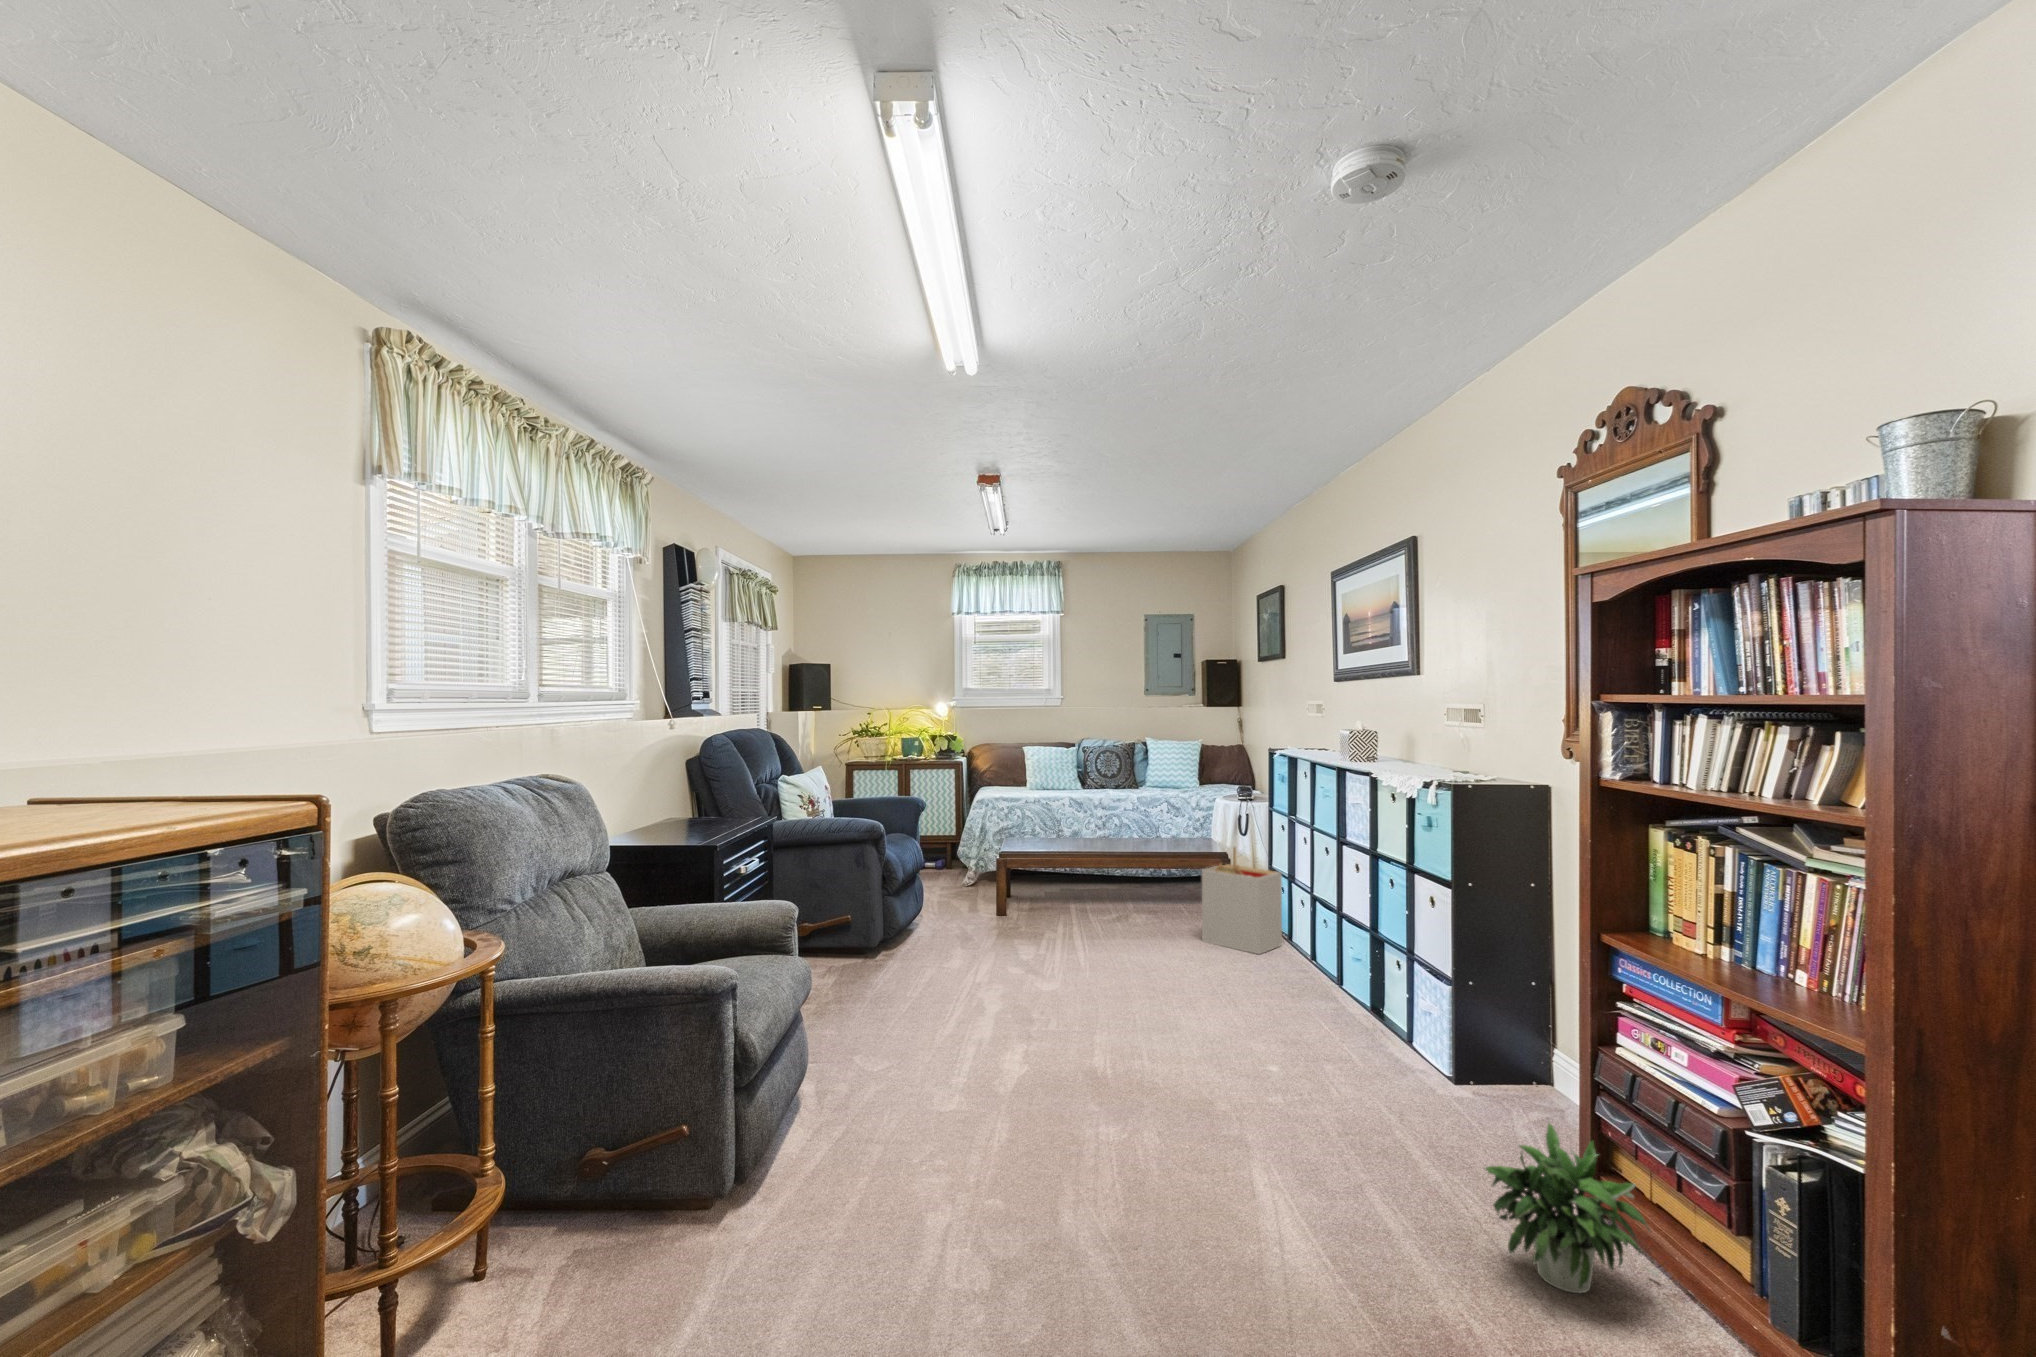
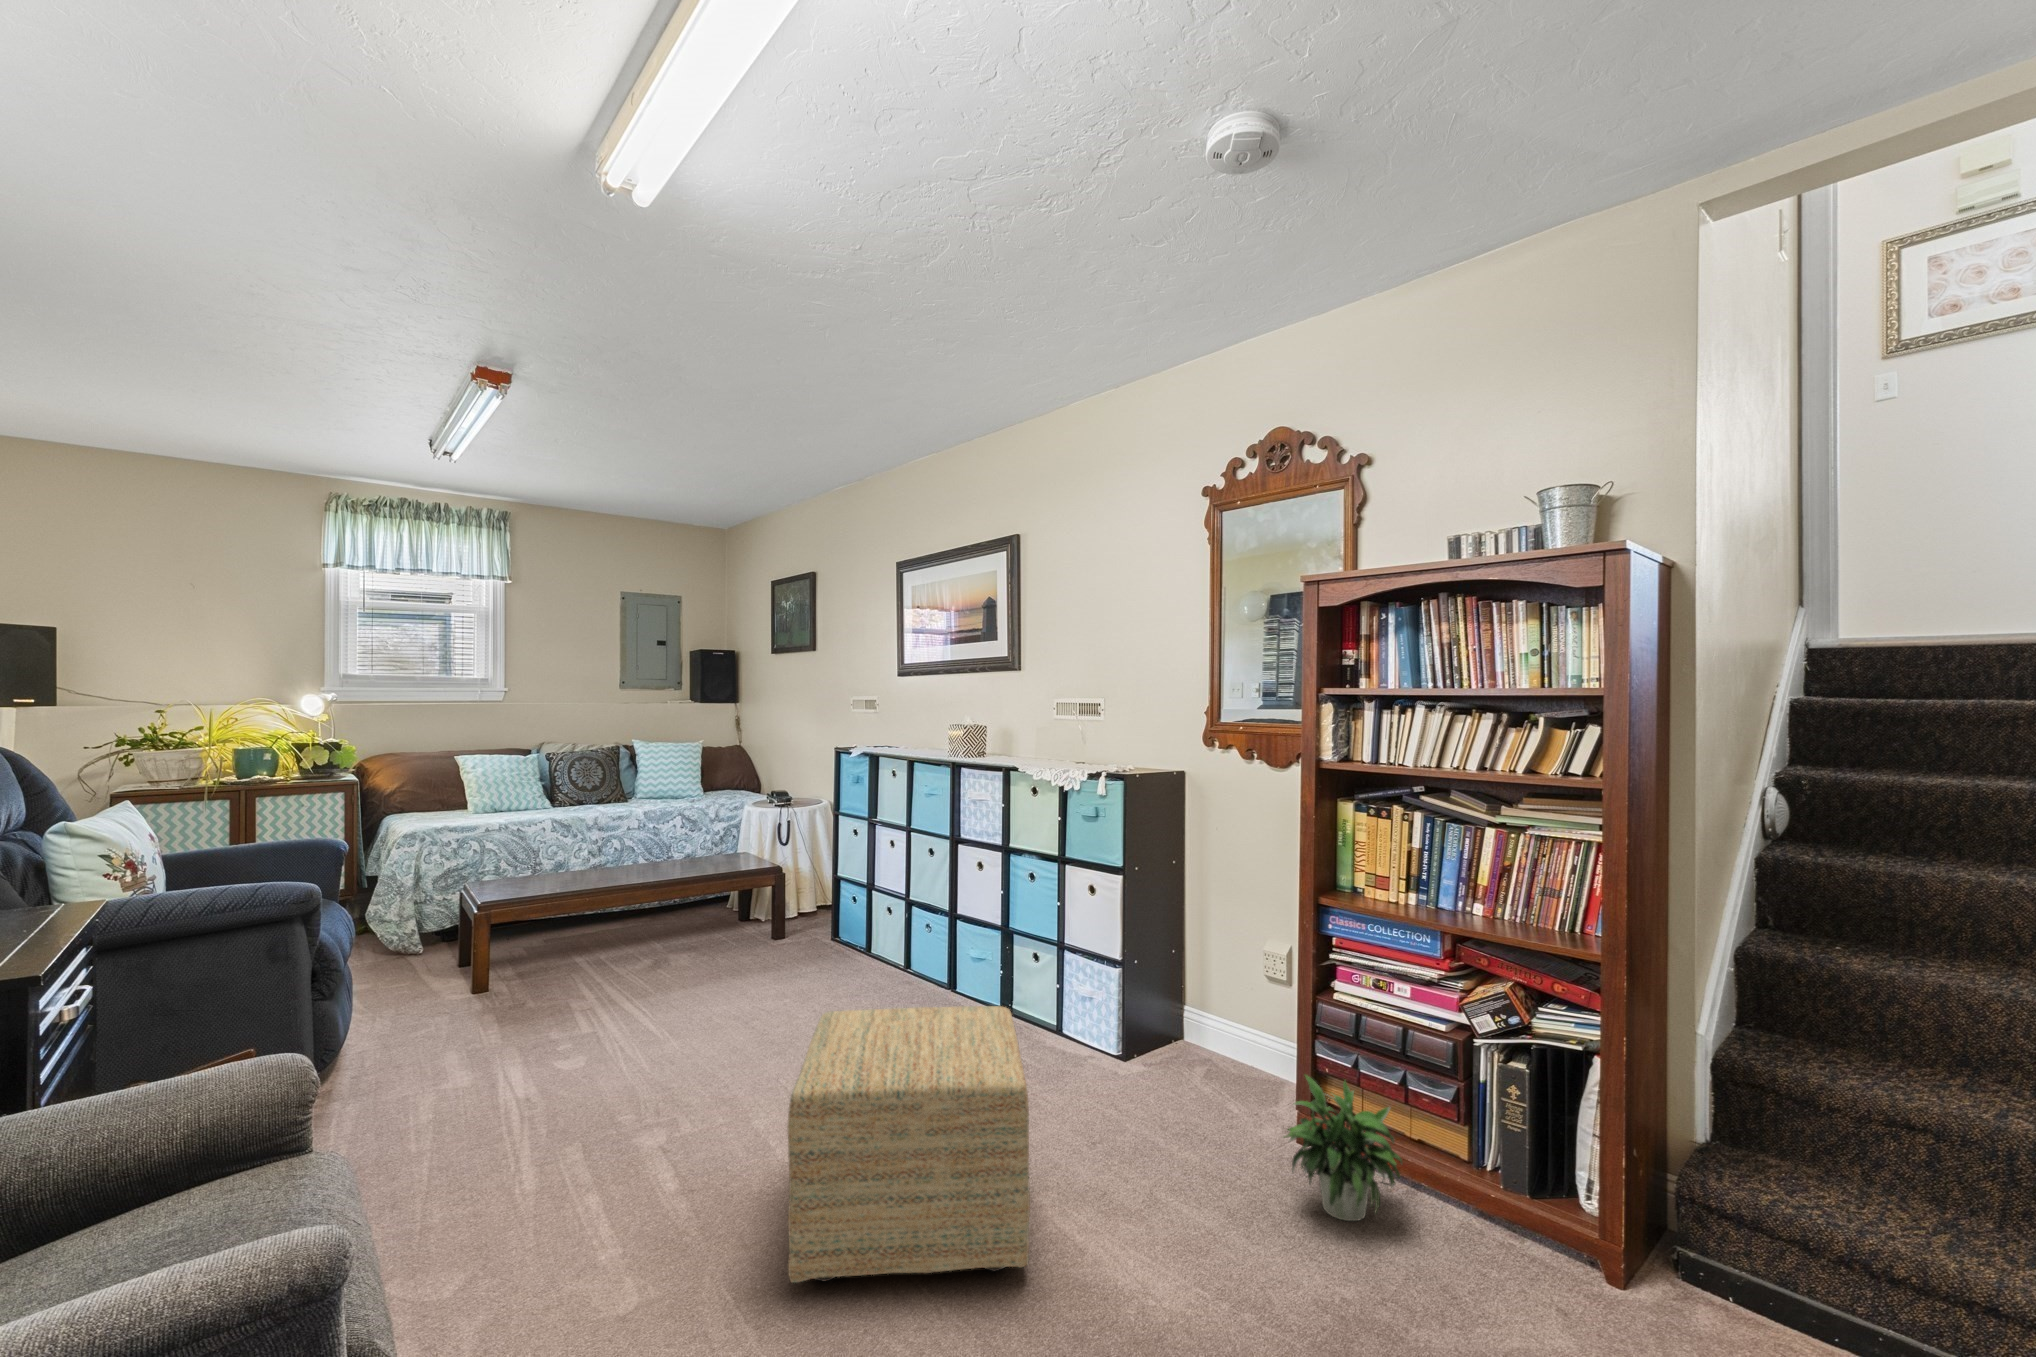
storage bin: present [1202,847,1282,954] -> none [778,858,863,973]
ottoman: none [1020,952,1252,1182] -> present [787,1006,1030,1283]

